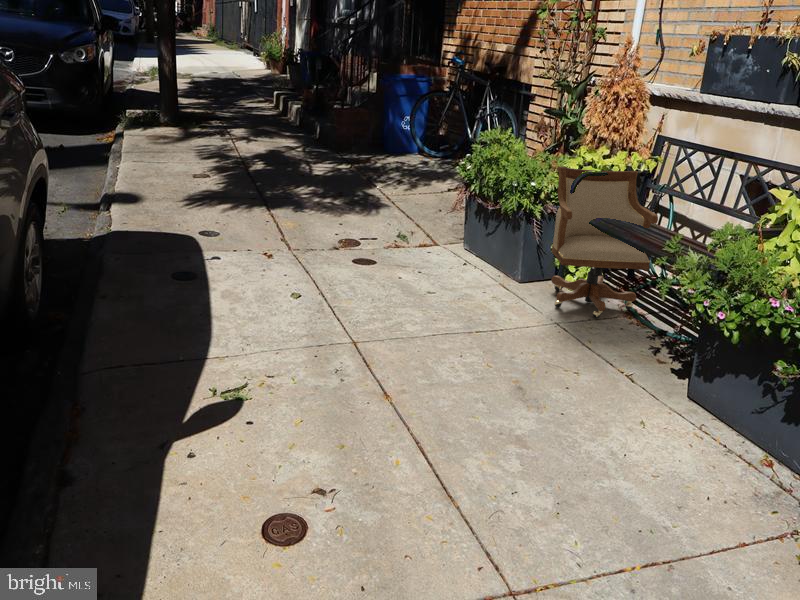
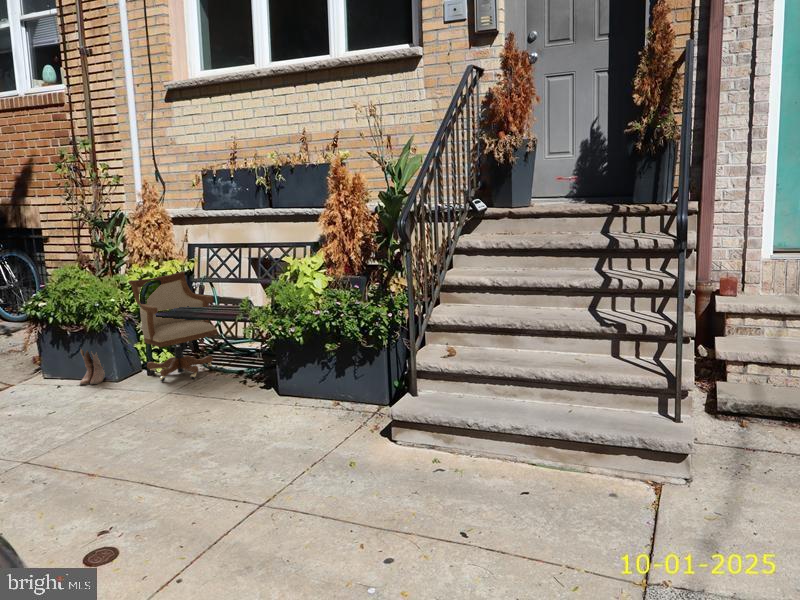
boots: none [469,232,509,283] -> present [80,349,105,385]

